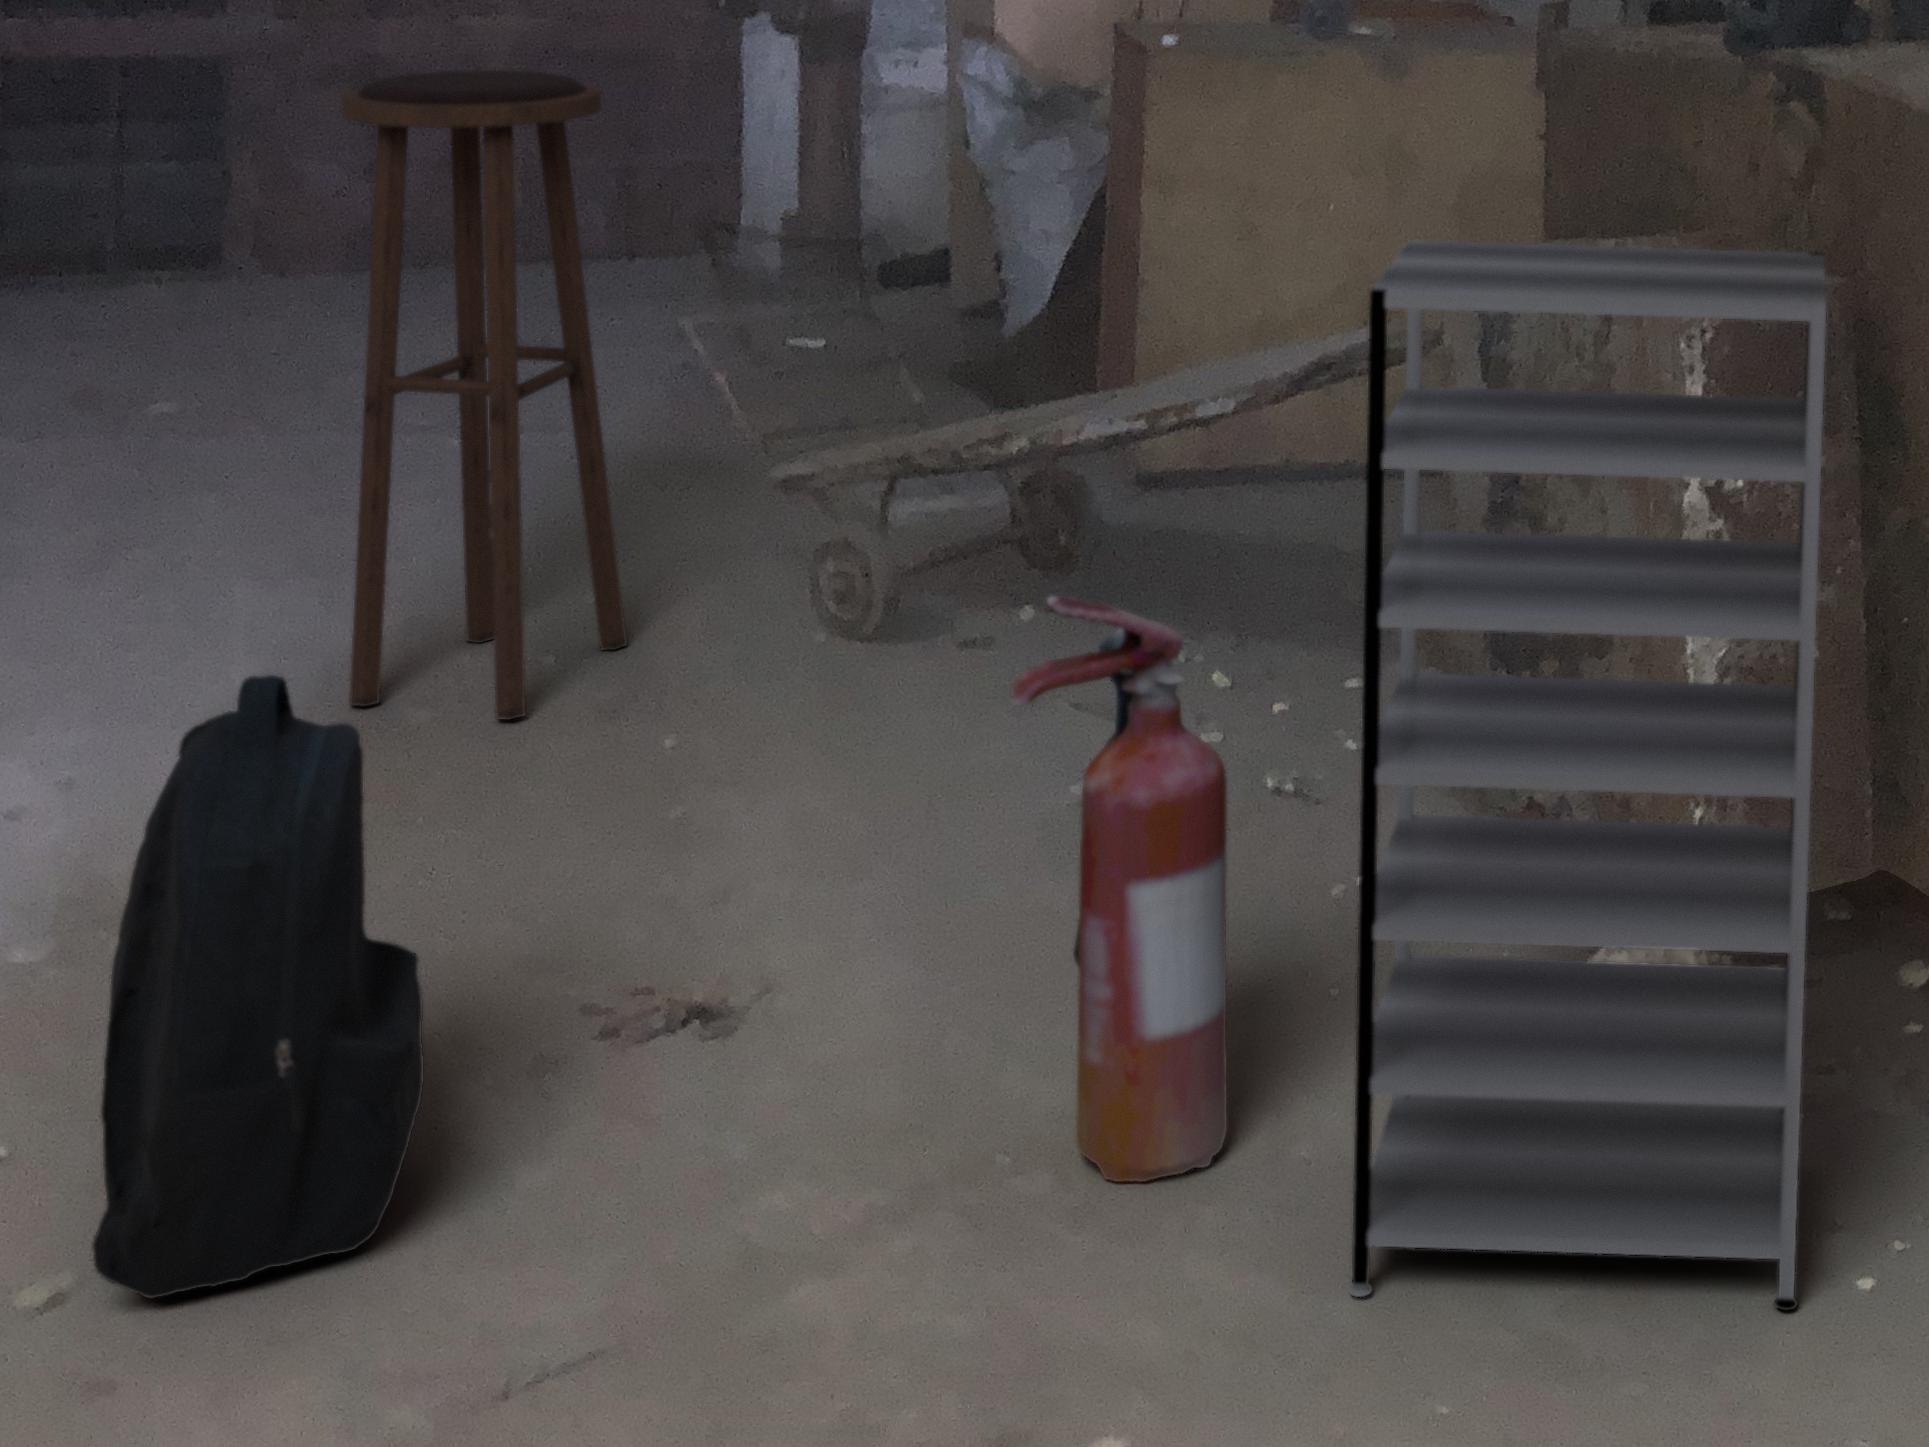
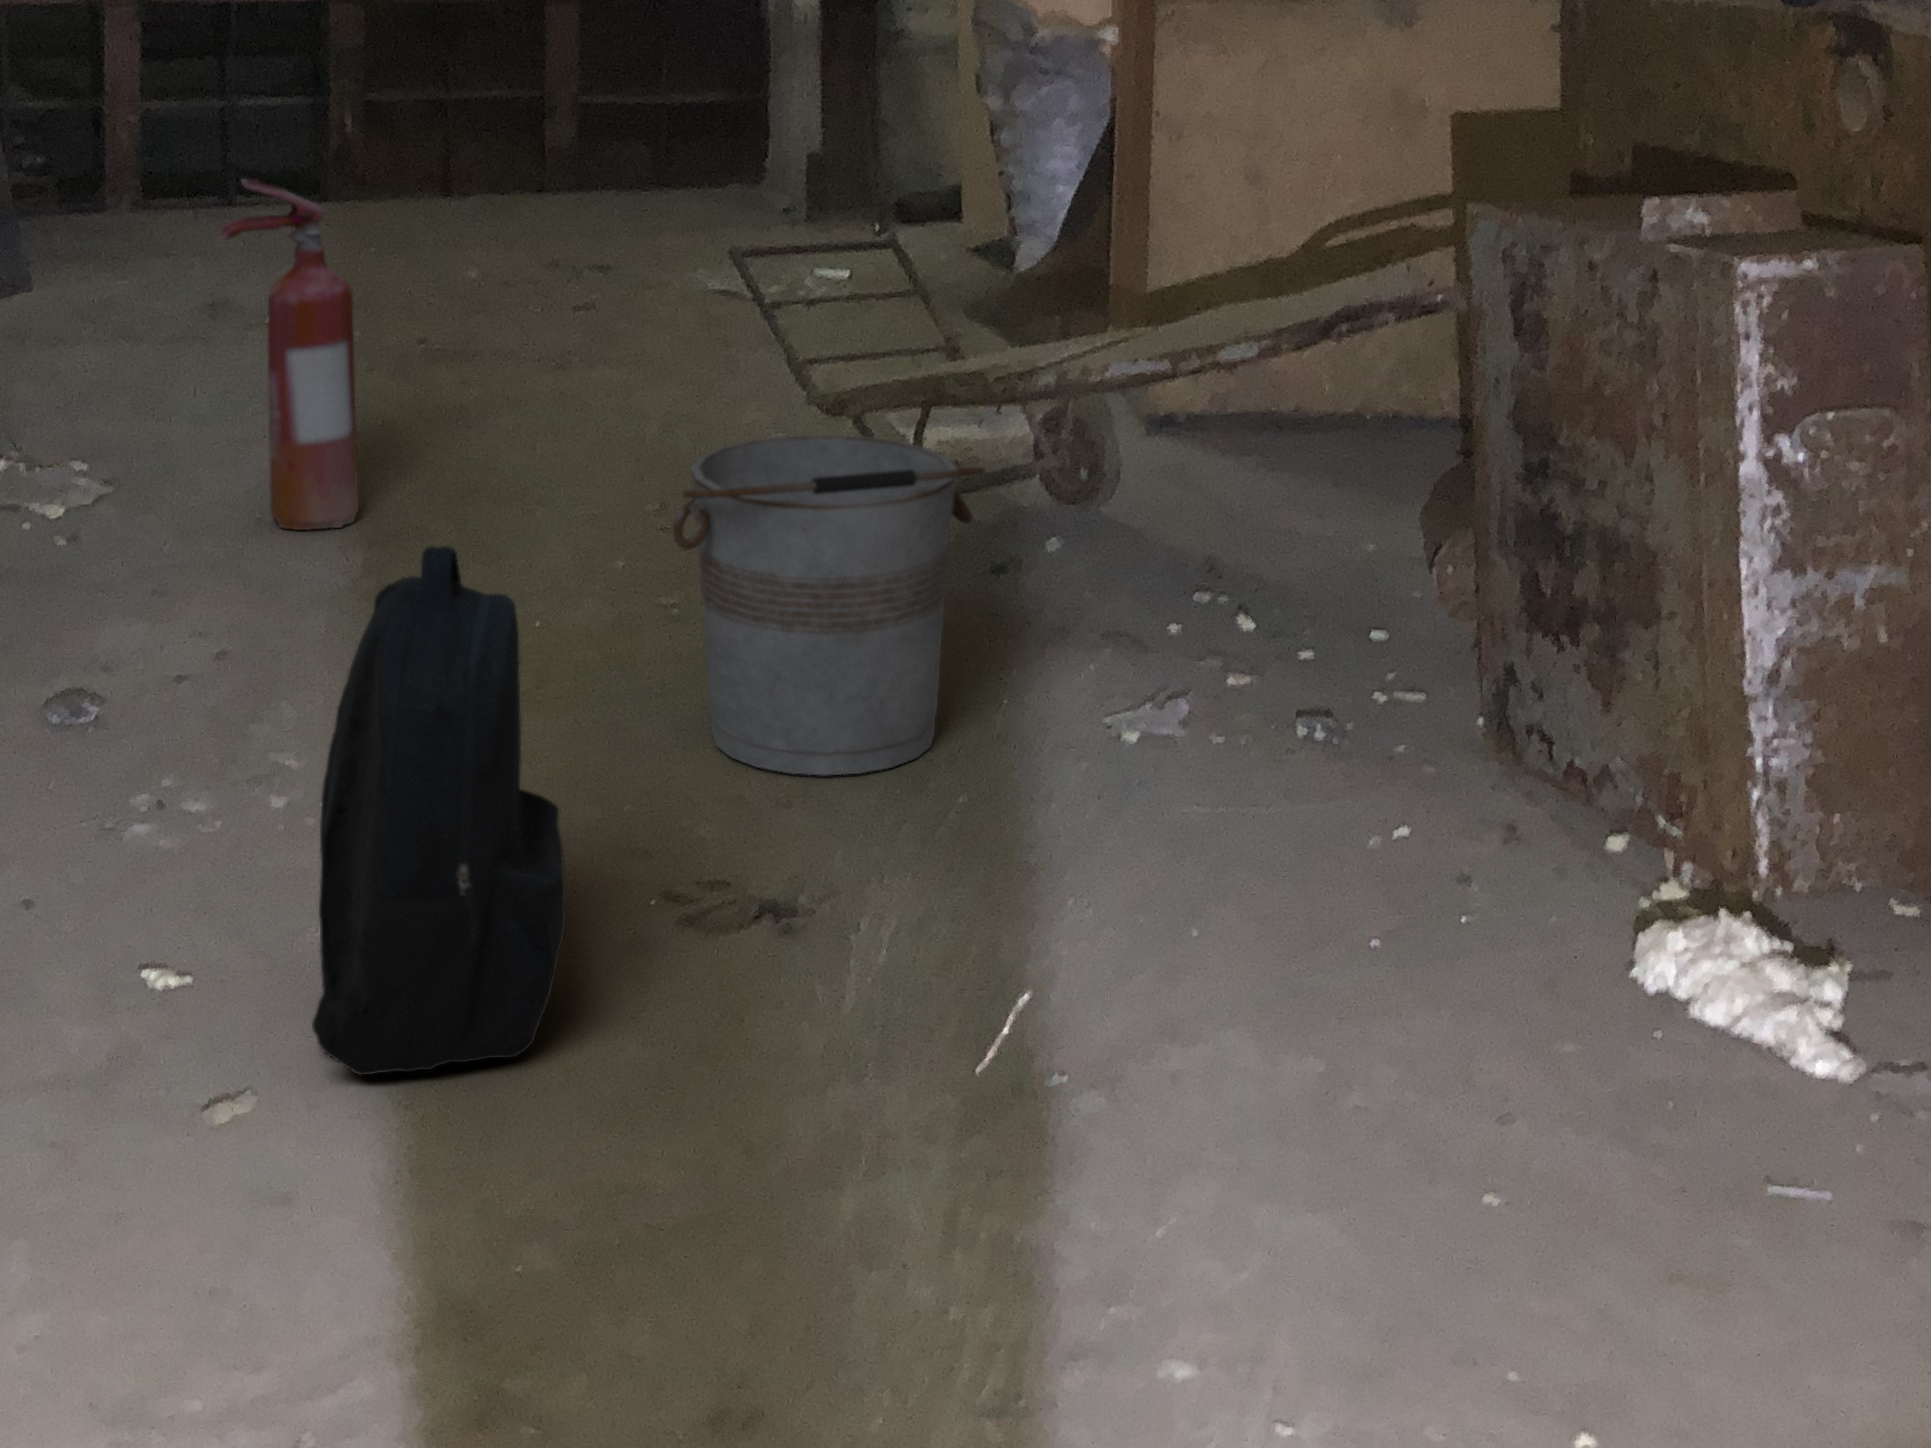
stool: present [341,70,627,720] -> none [454,20,690,616]
shelving unit: present [1349,240,1826,1311] -> none [1408,189,1917,1294]
bucket: none [585,510,938,880] -> present [673,435,985,775]
fire extinguisher: present [1011,596,1227,1182] -> present [220,179,359,530]

